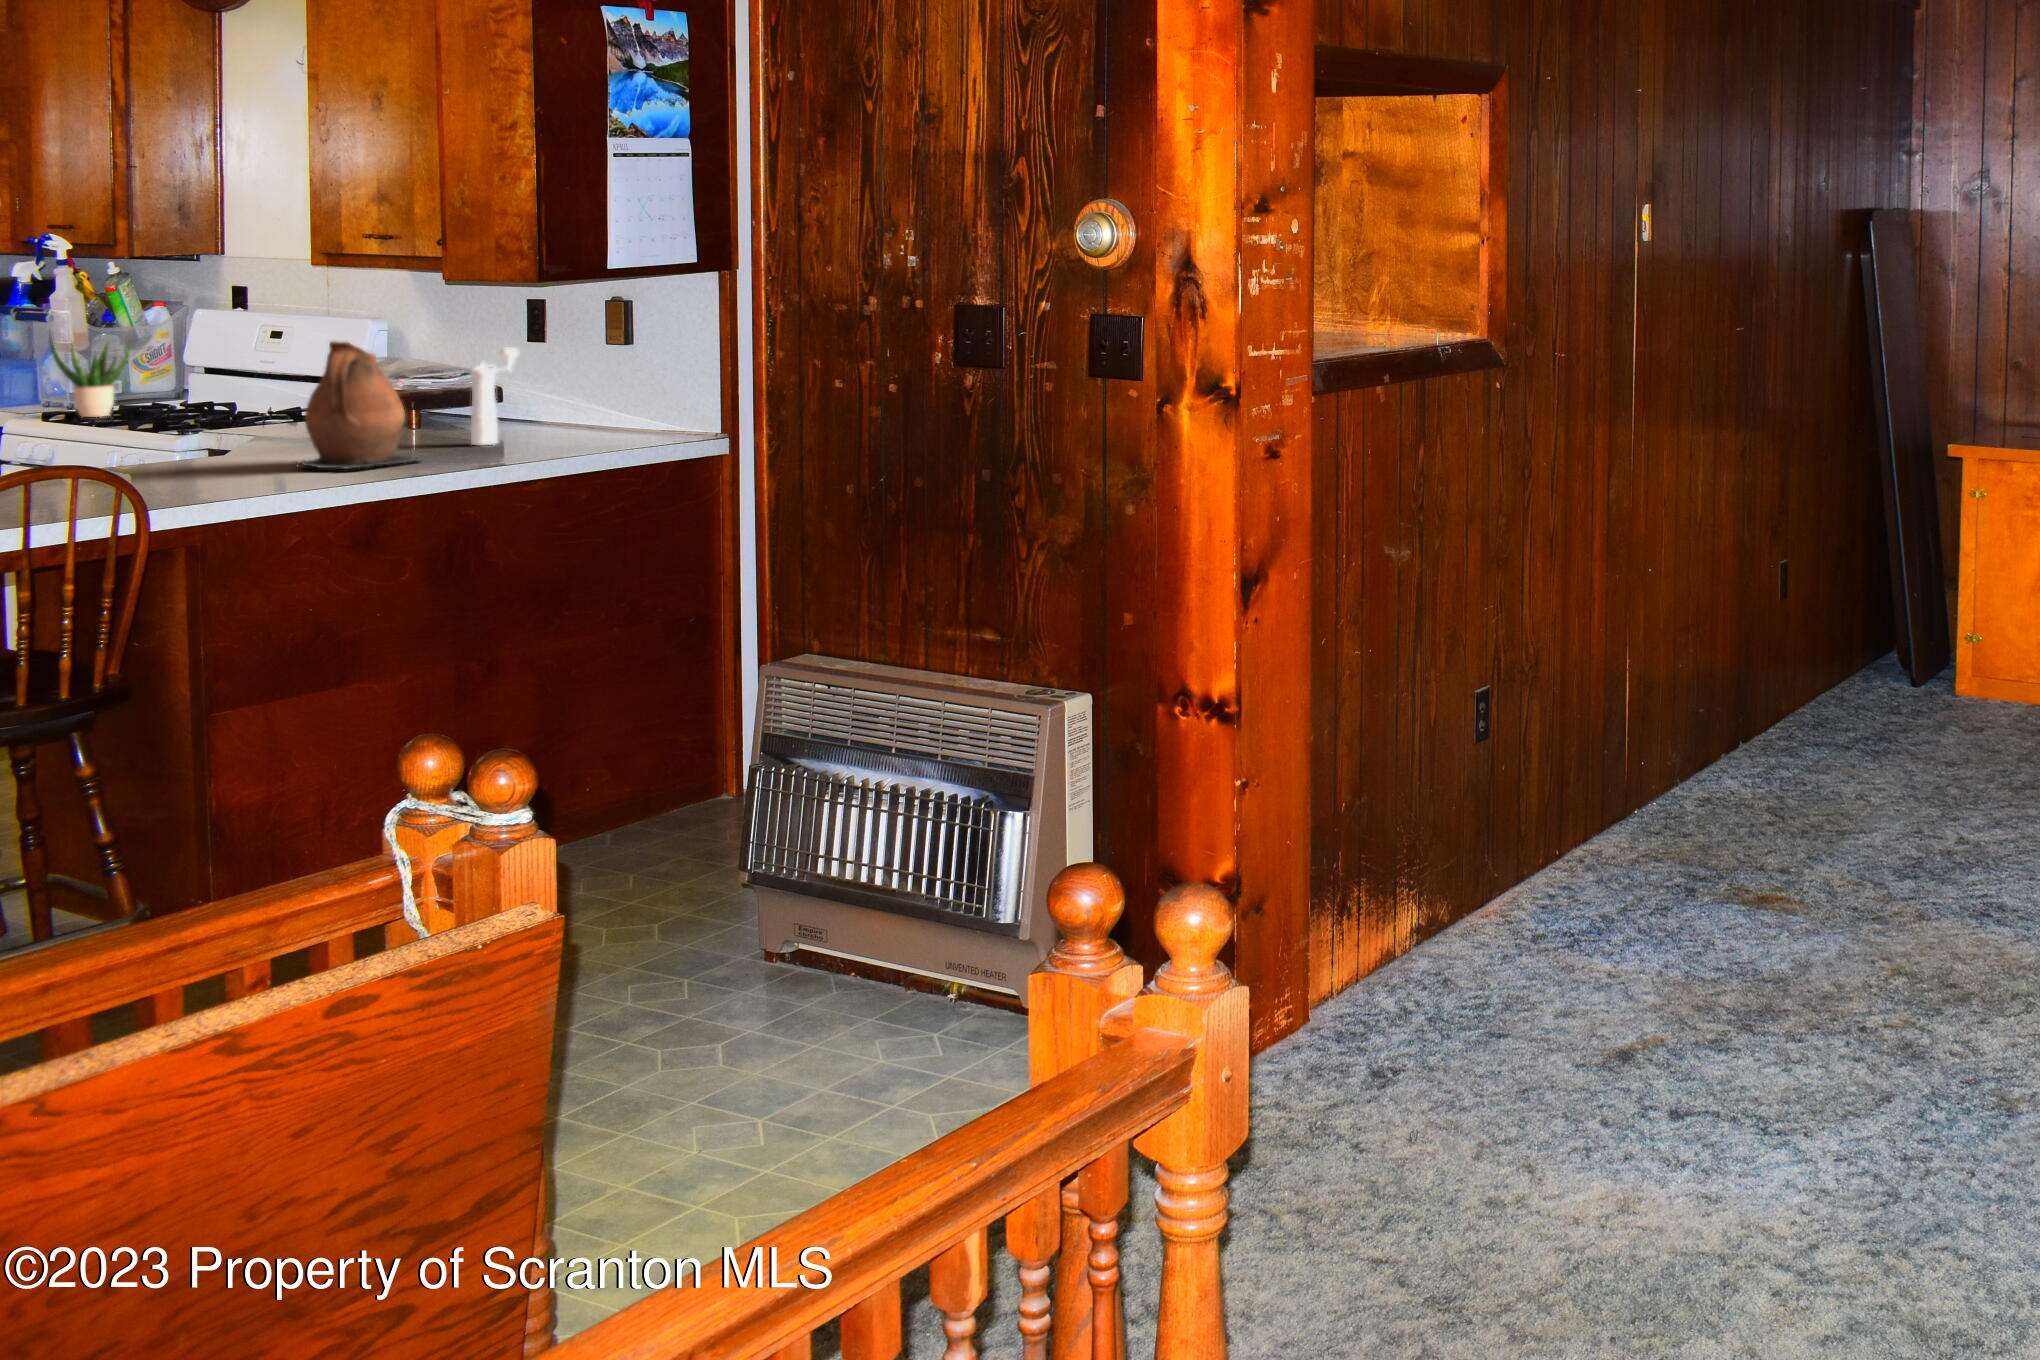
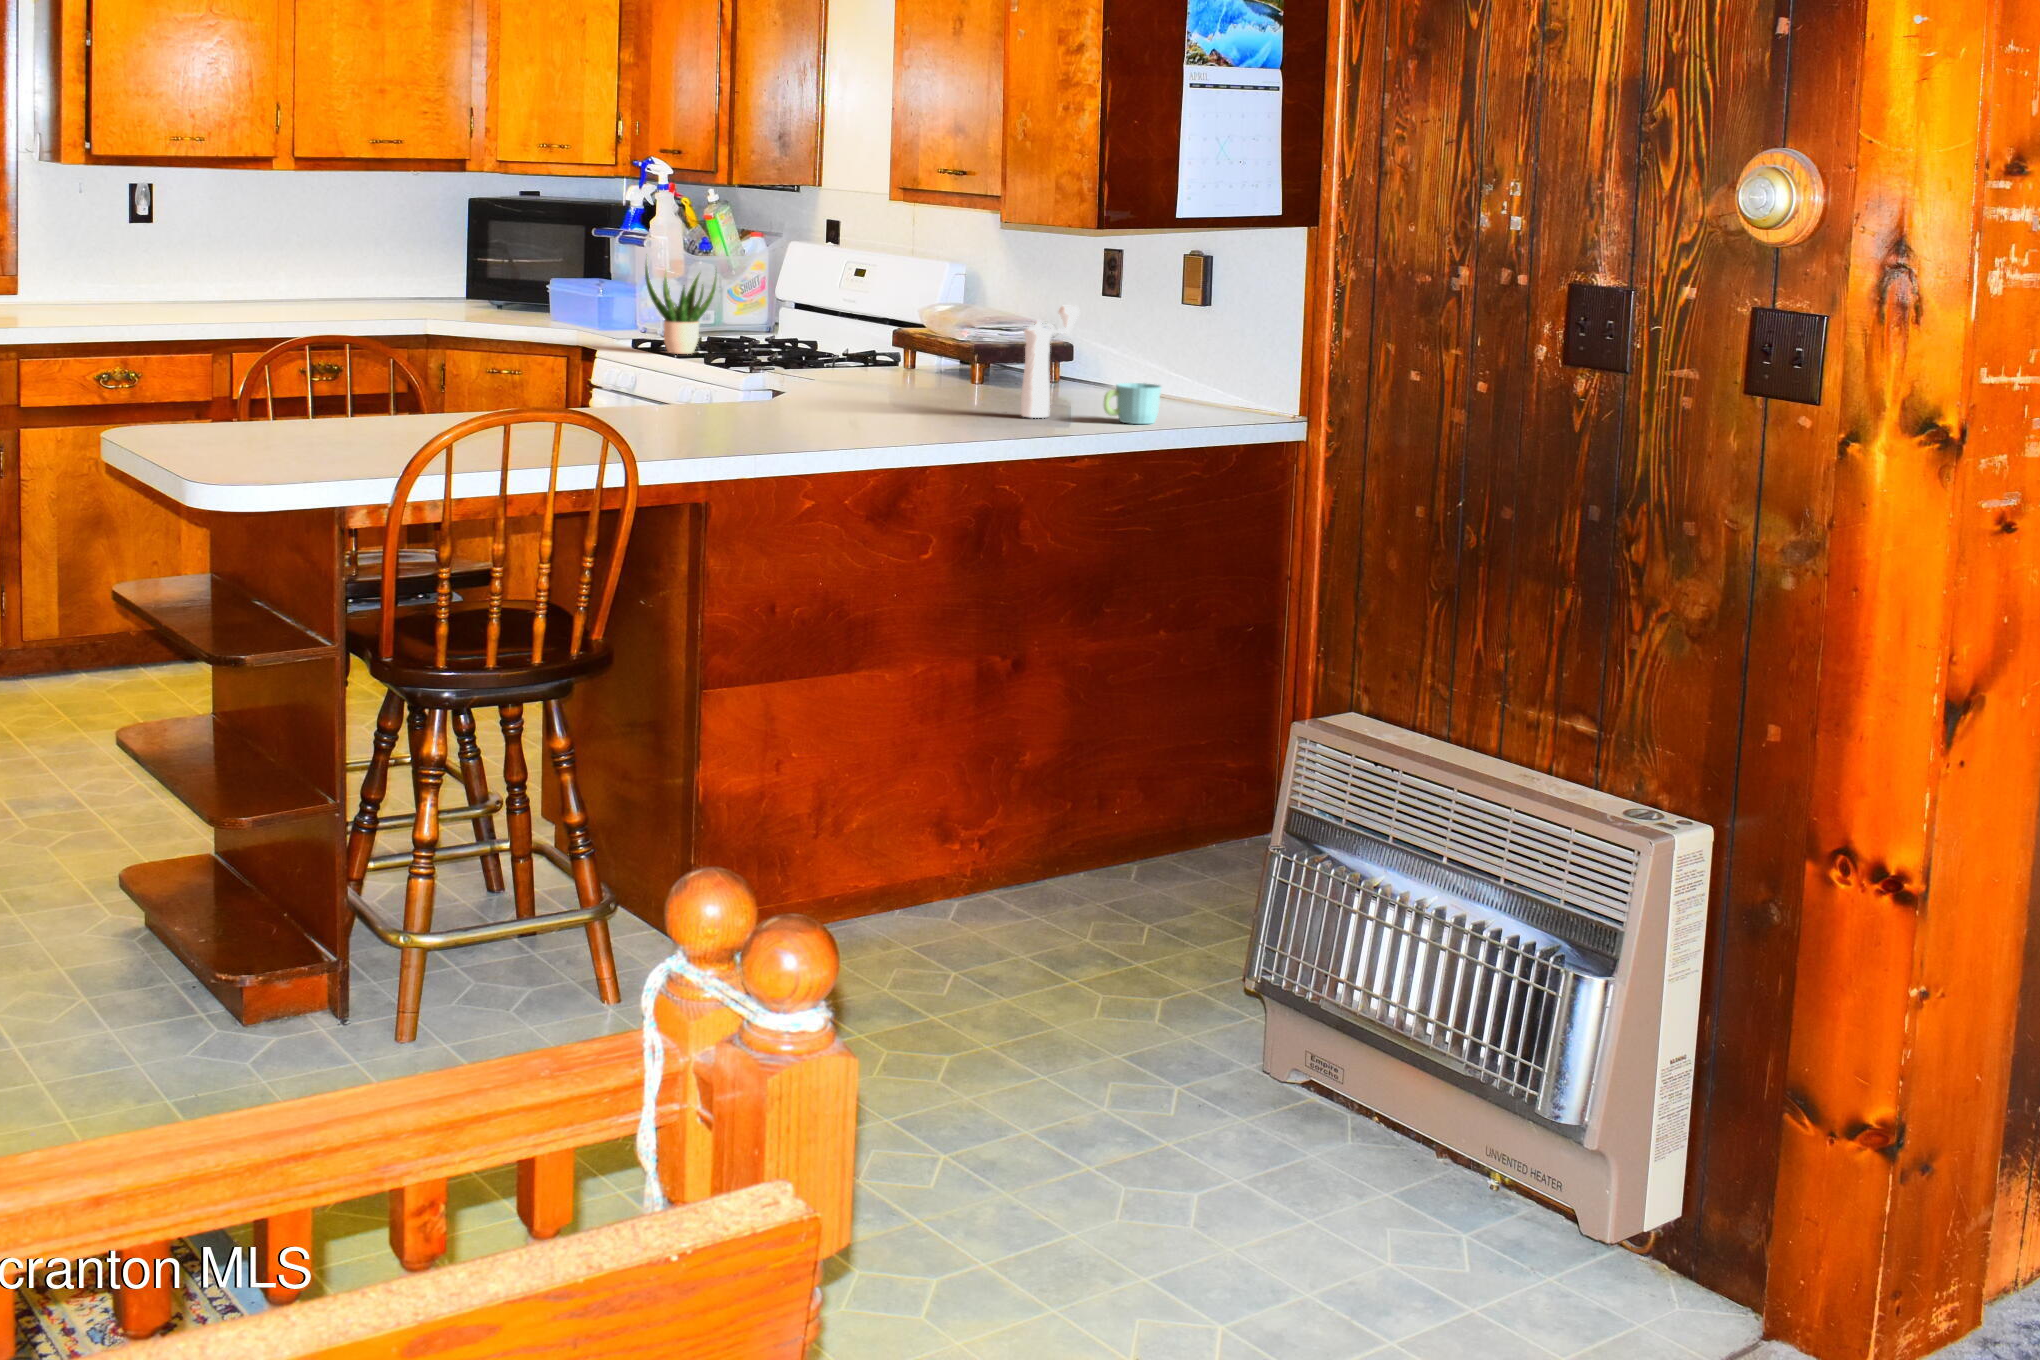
ceramic pitcher: present [296,341,422,469] -> none [833,288,967,434]
mug: none [550,408,602,443] -> present [1104,383,1161,424]

